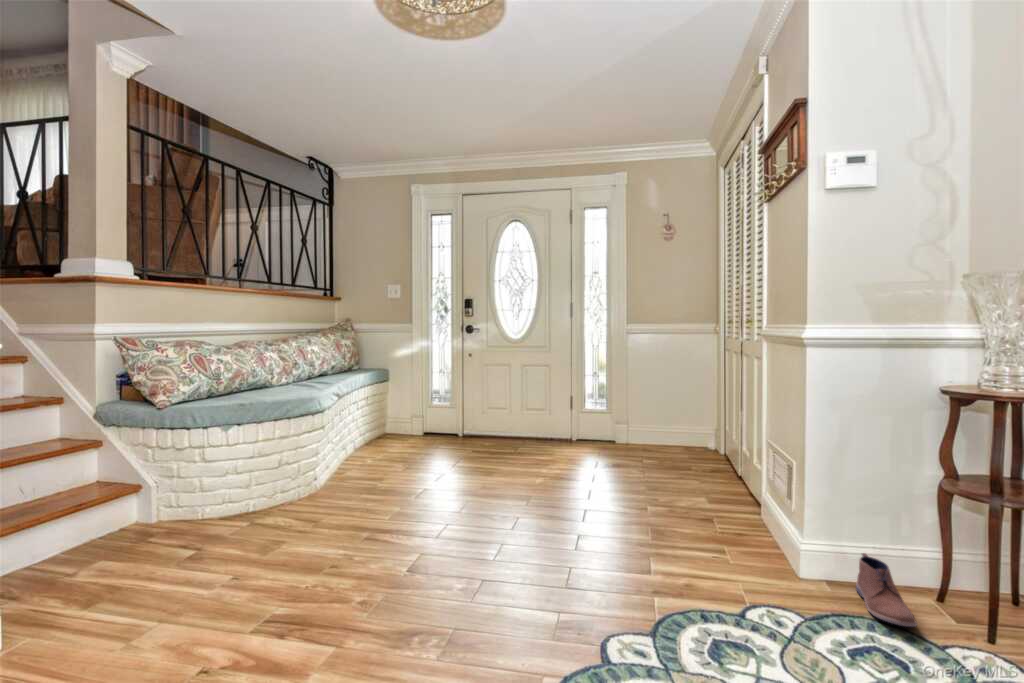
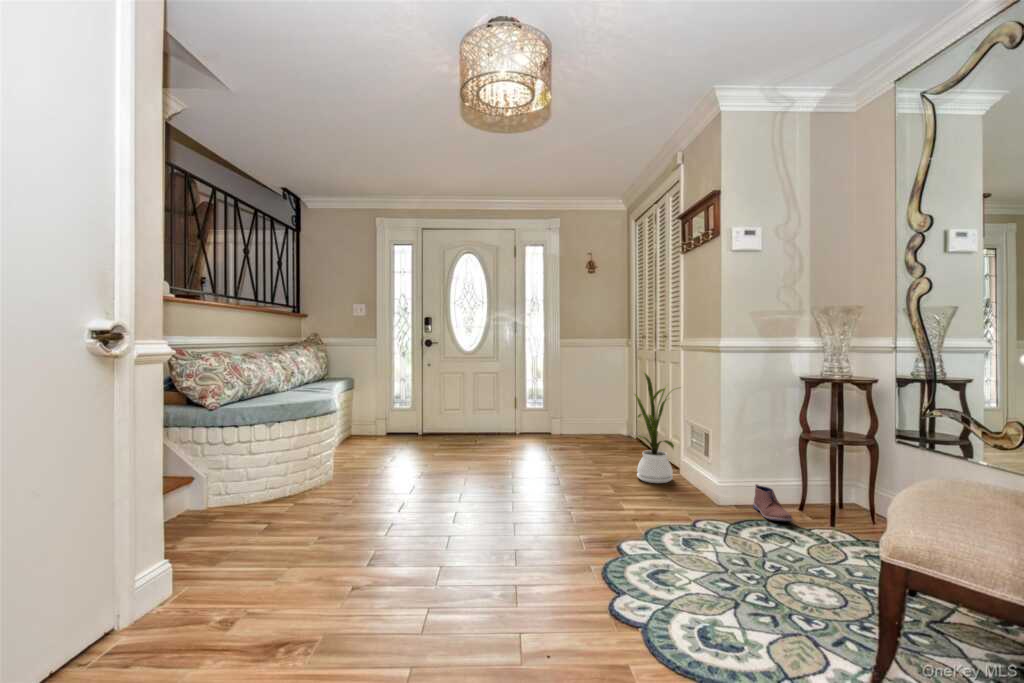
house plant: none [685,369,761,530] -> present [635,373,678,483]

